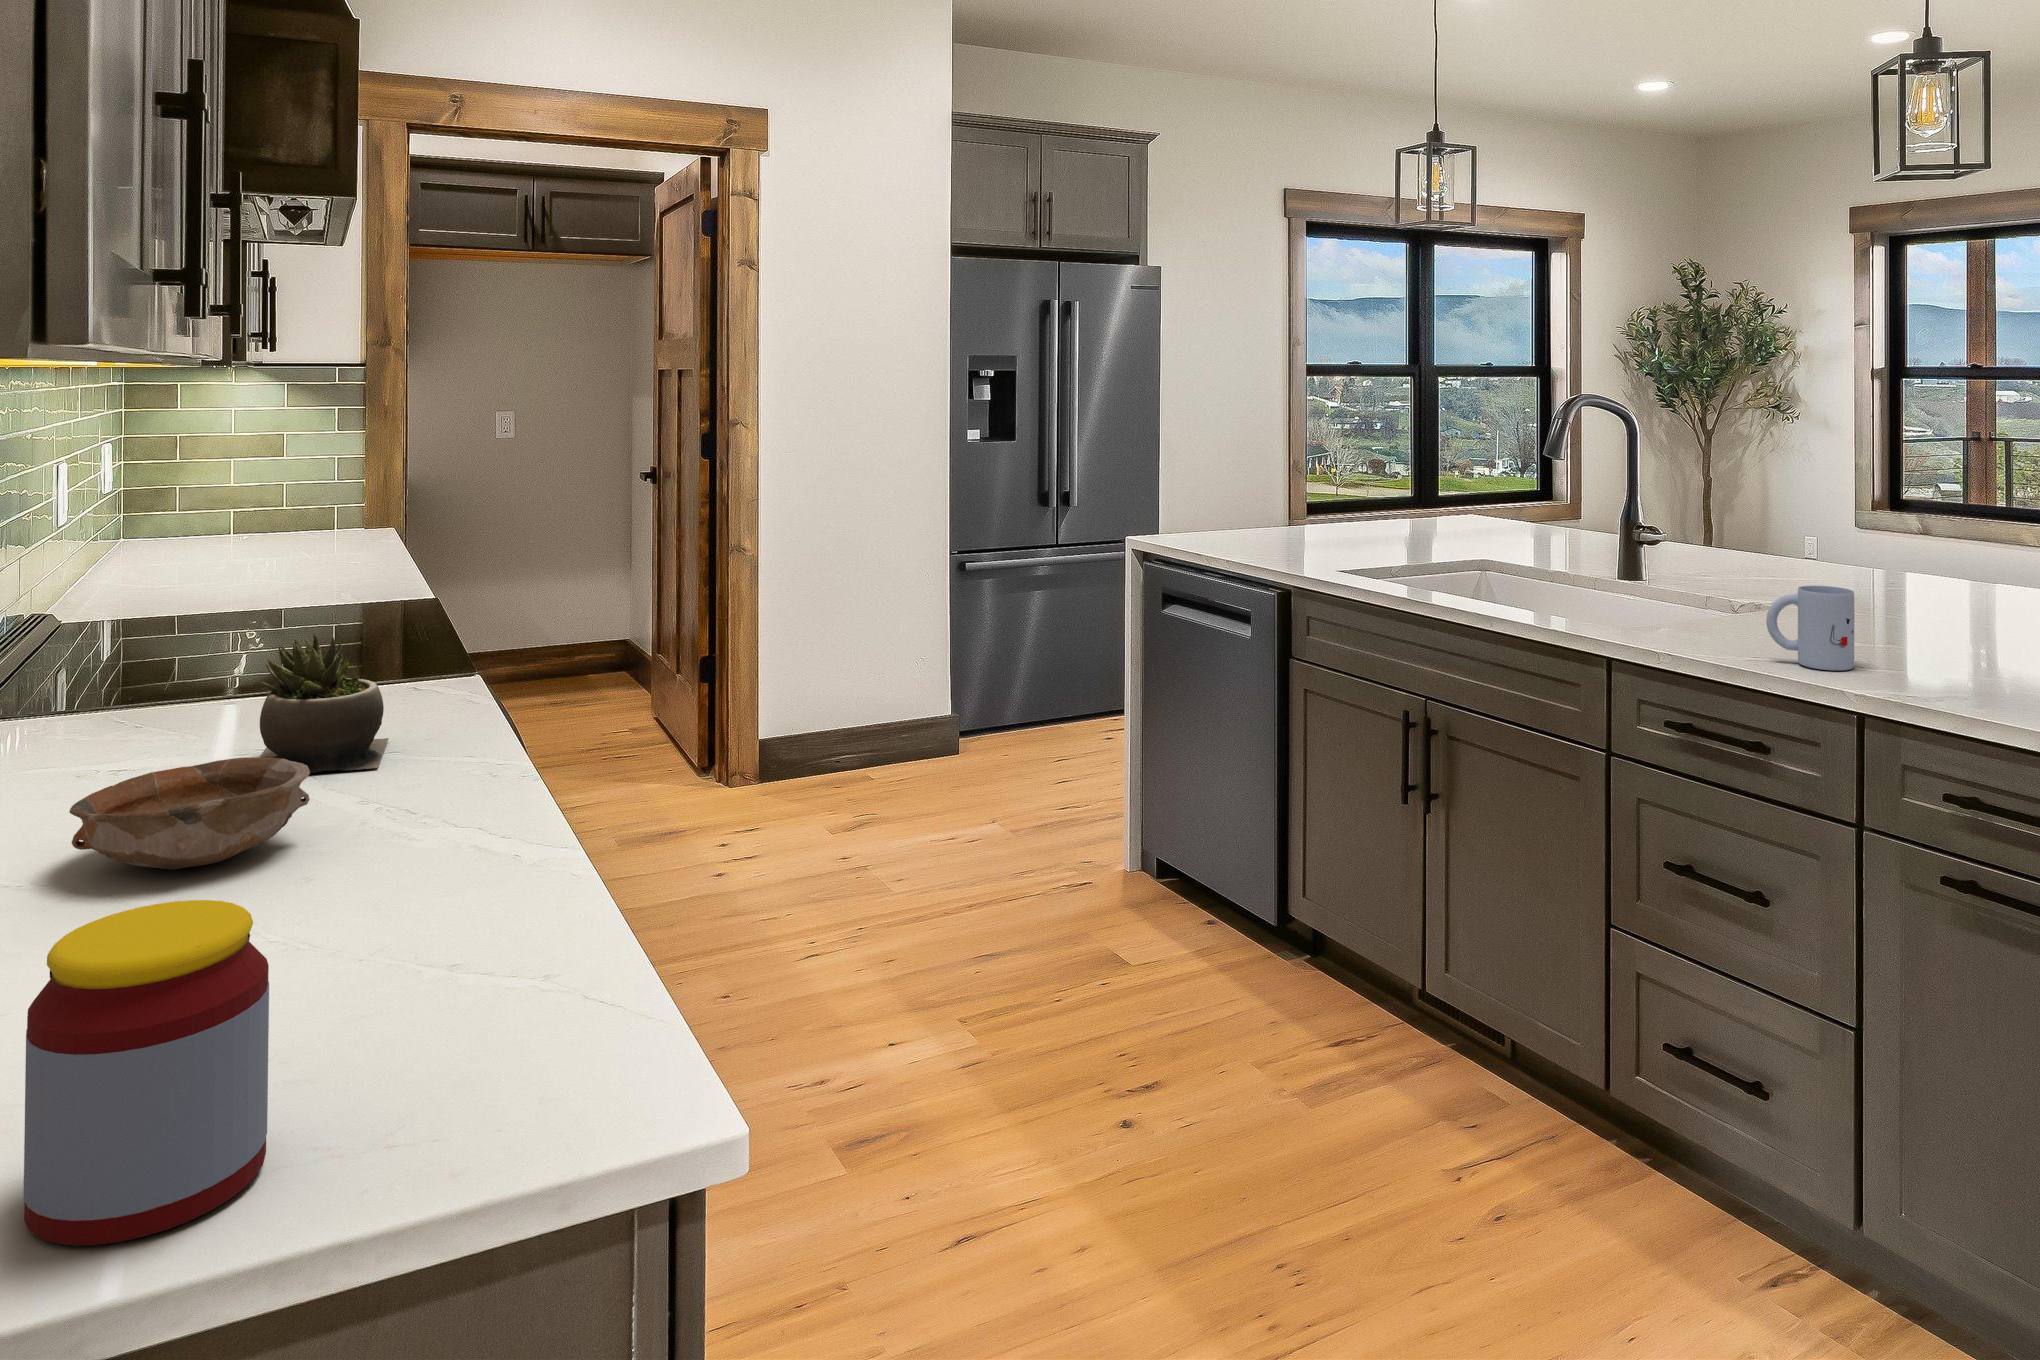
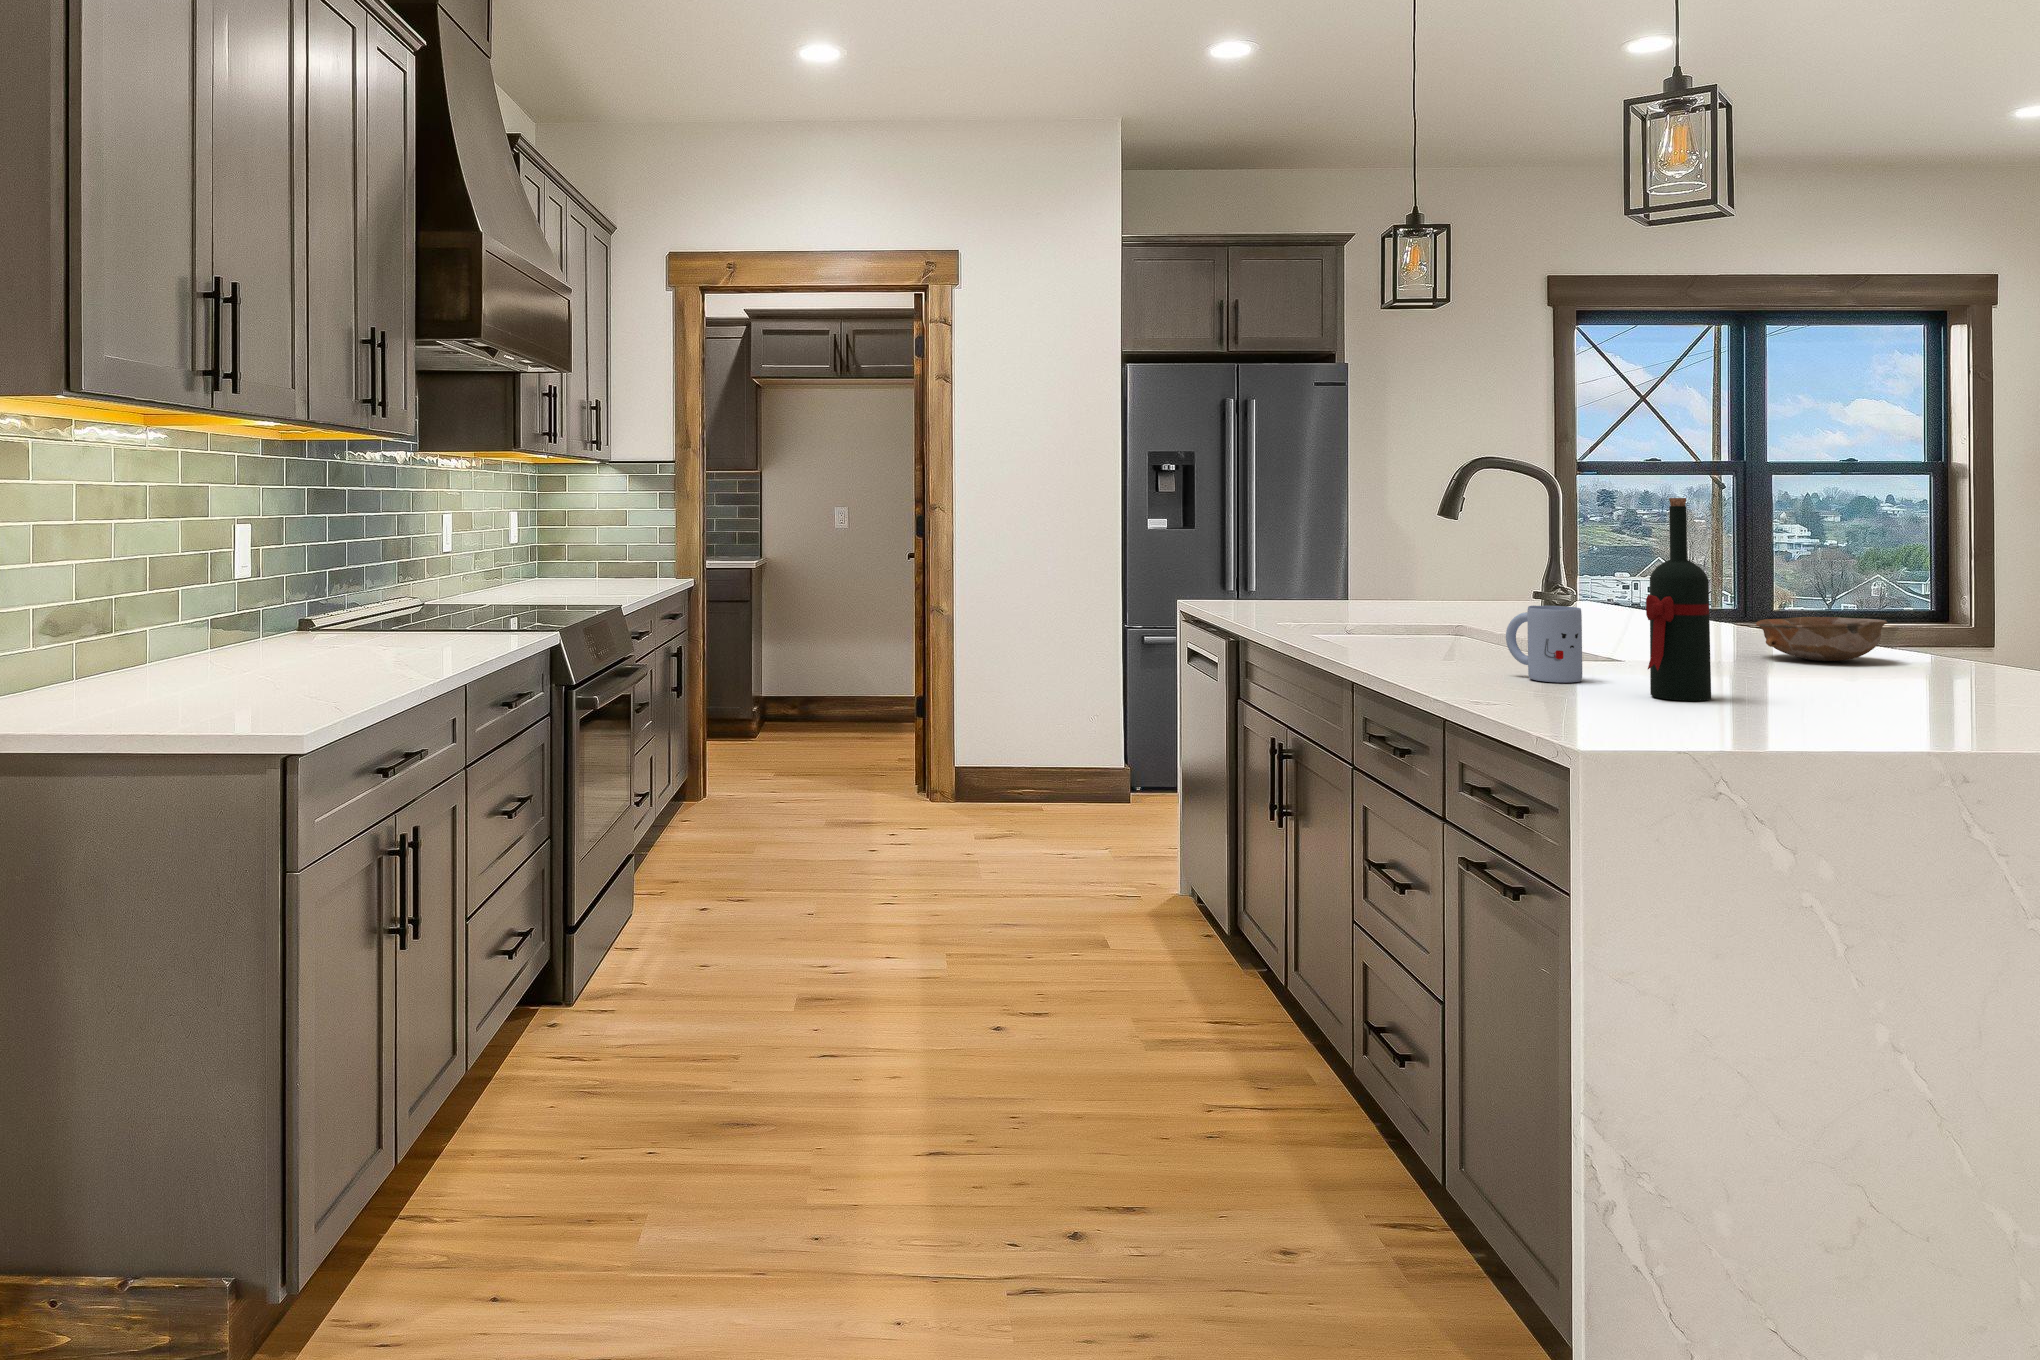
wine bottle: none [1965,482,2027,692] -> present [1646,498,1711,701]
succulent plant: present [260,634,389,773] -> none [391,577,480,652]
bowl: present [69,757,310,869] -> present [1756,617,1887,661]
jar: present [24,900,269,1246] -> none [105,615,196,729]

